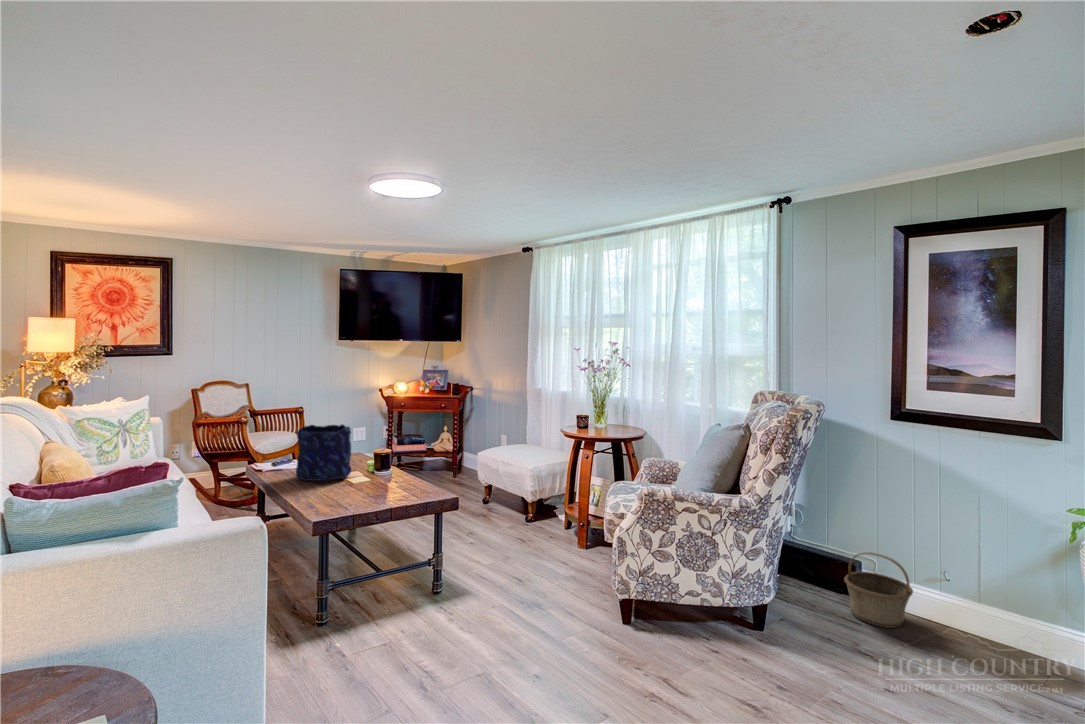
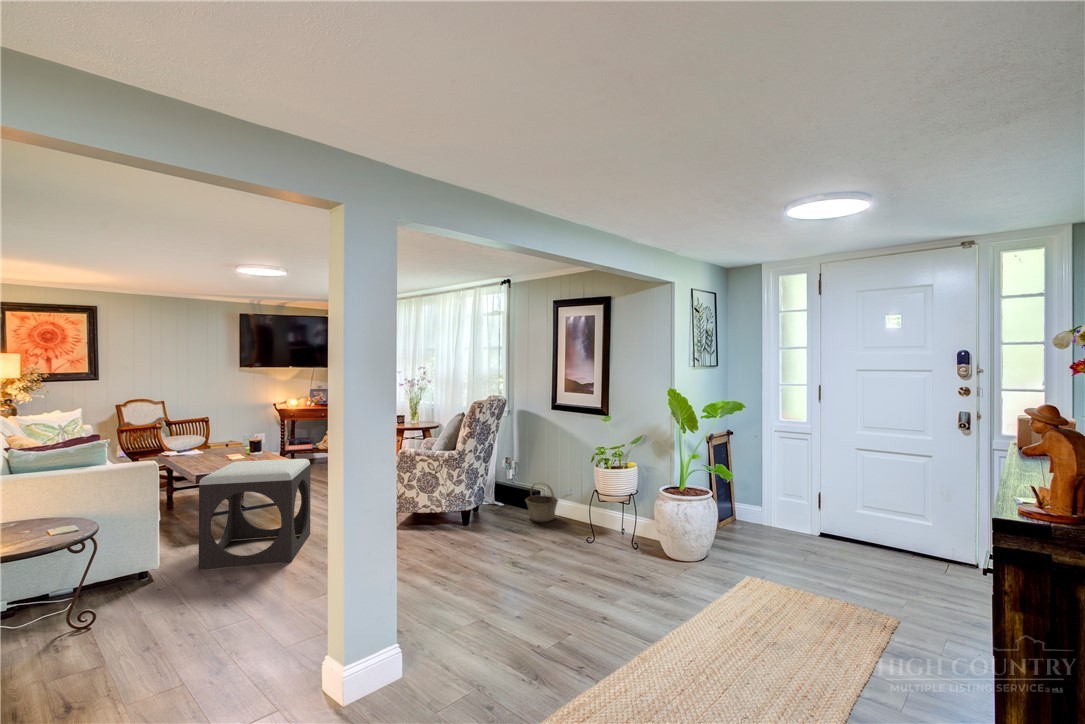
vase: present [296,425,351,481] -> none [190,423,231,460]
footstool: none [335,497,492,705] -> present [199,459,311,570]

